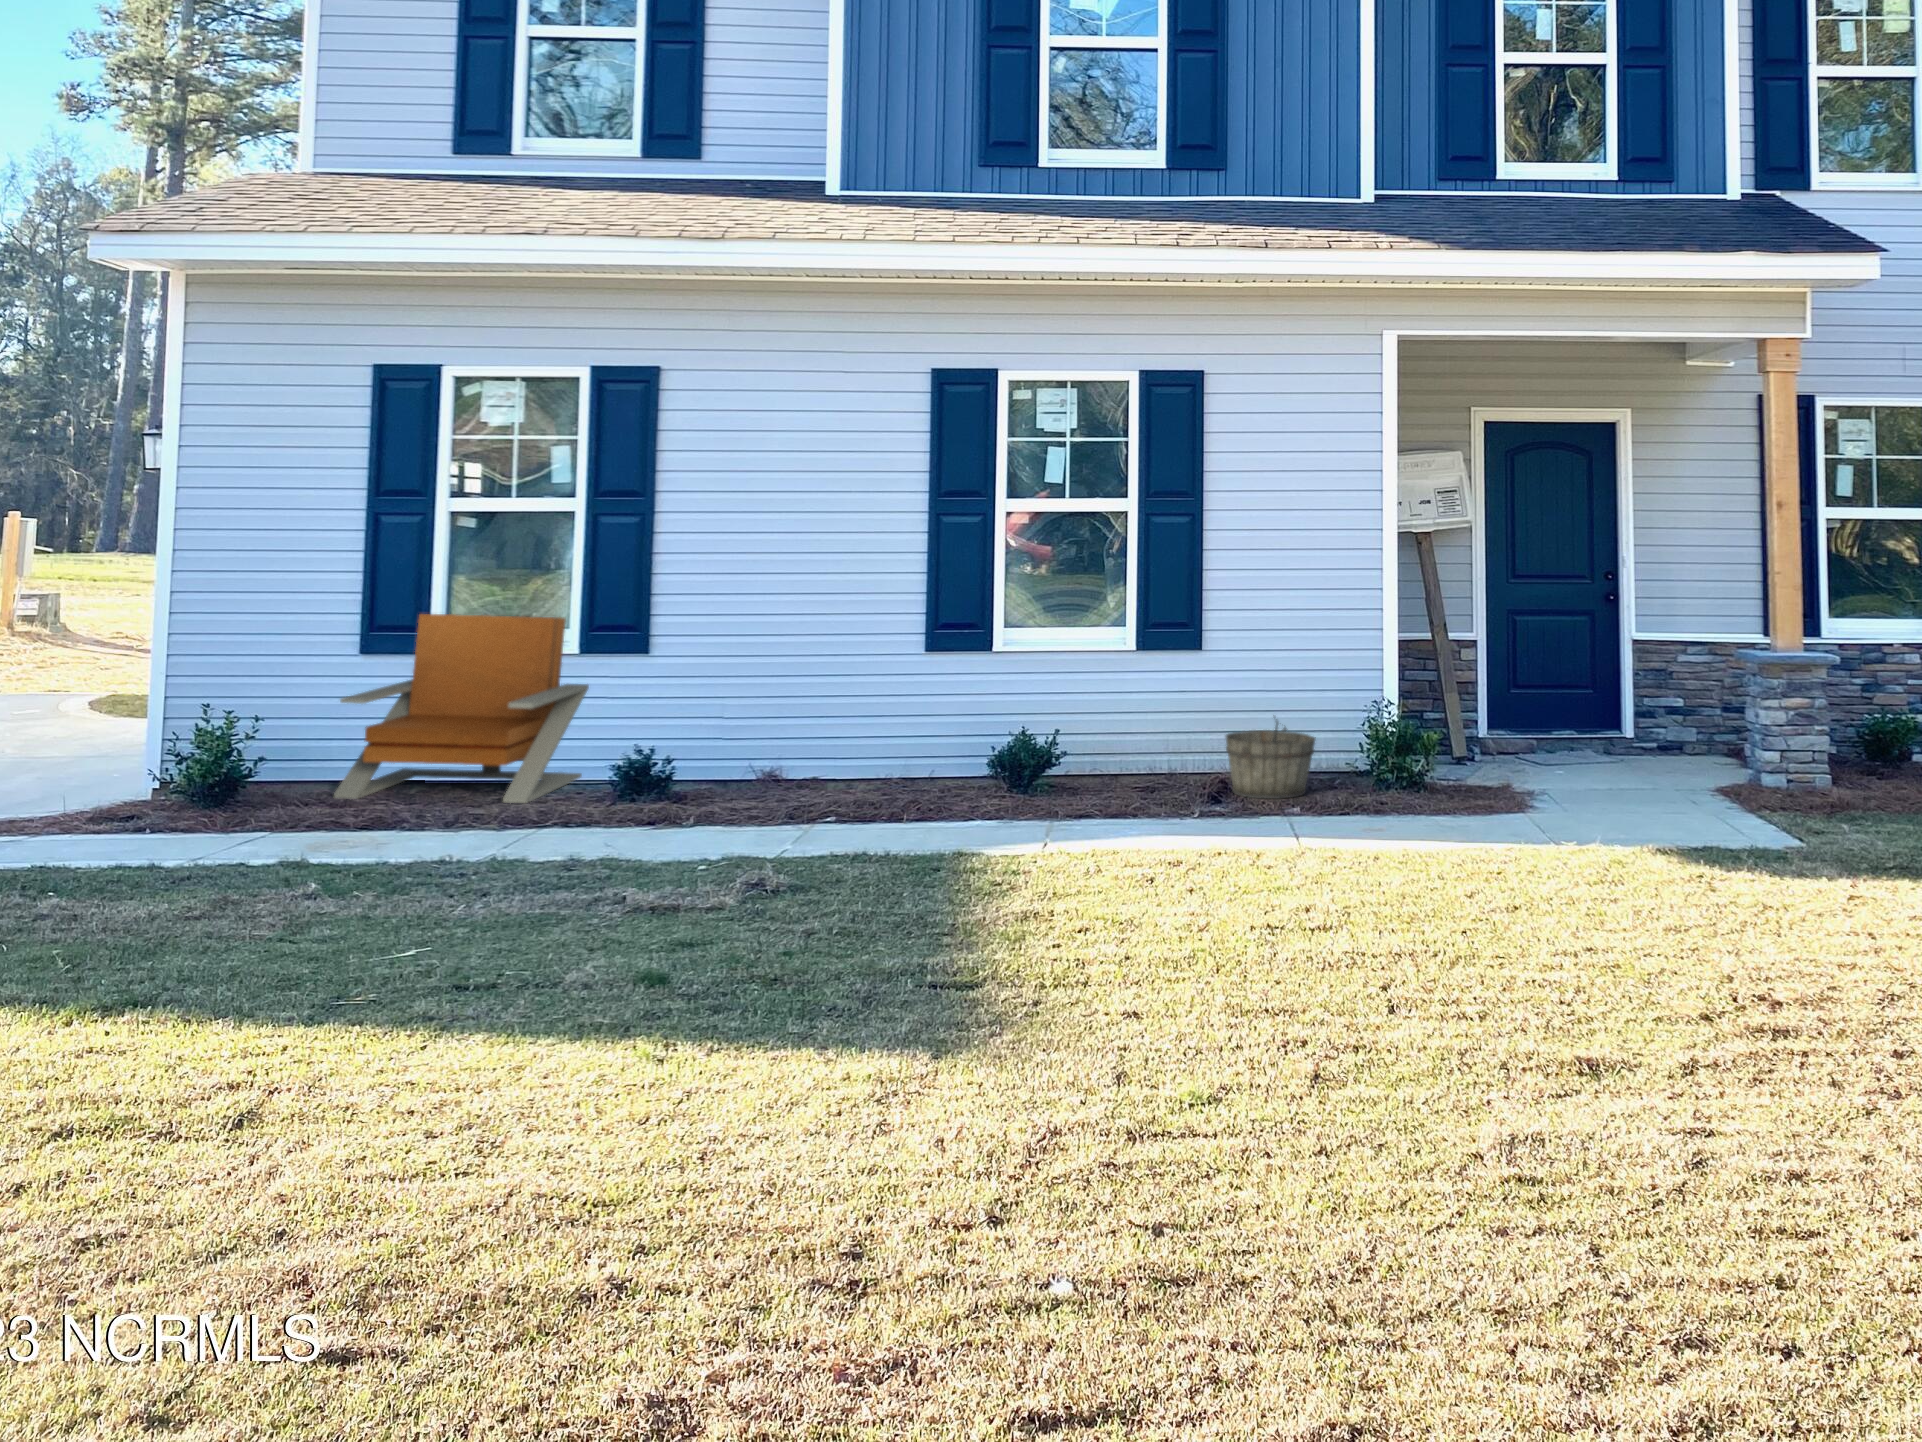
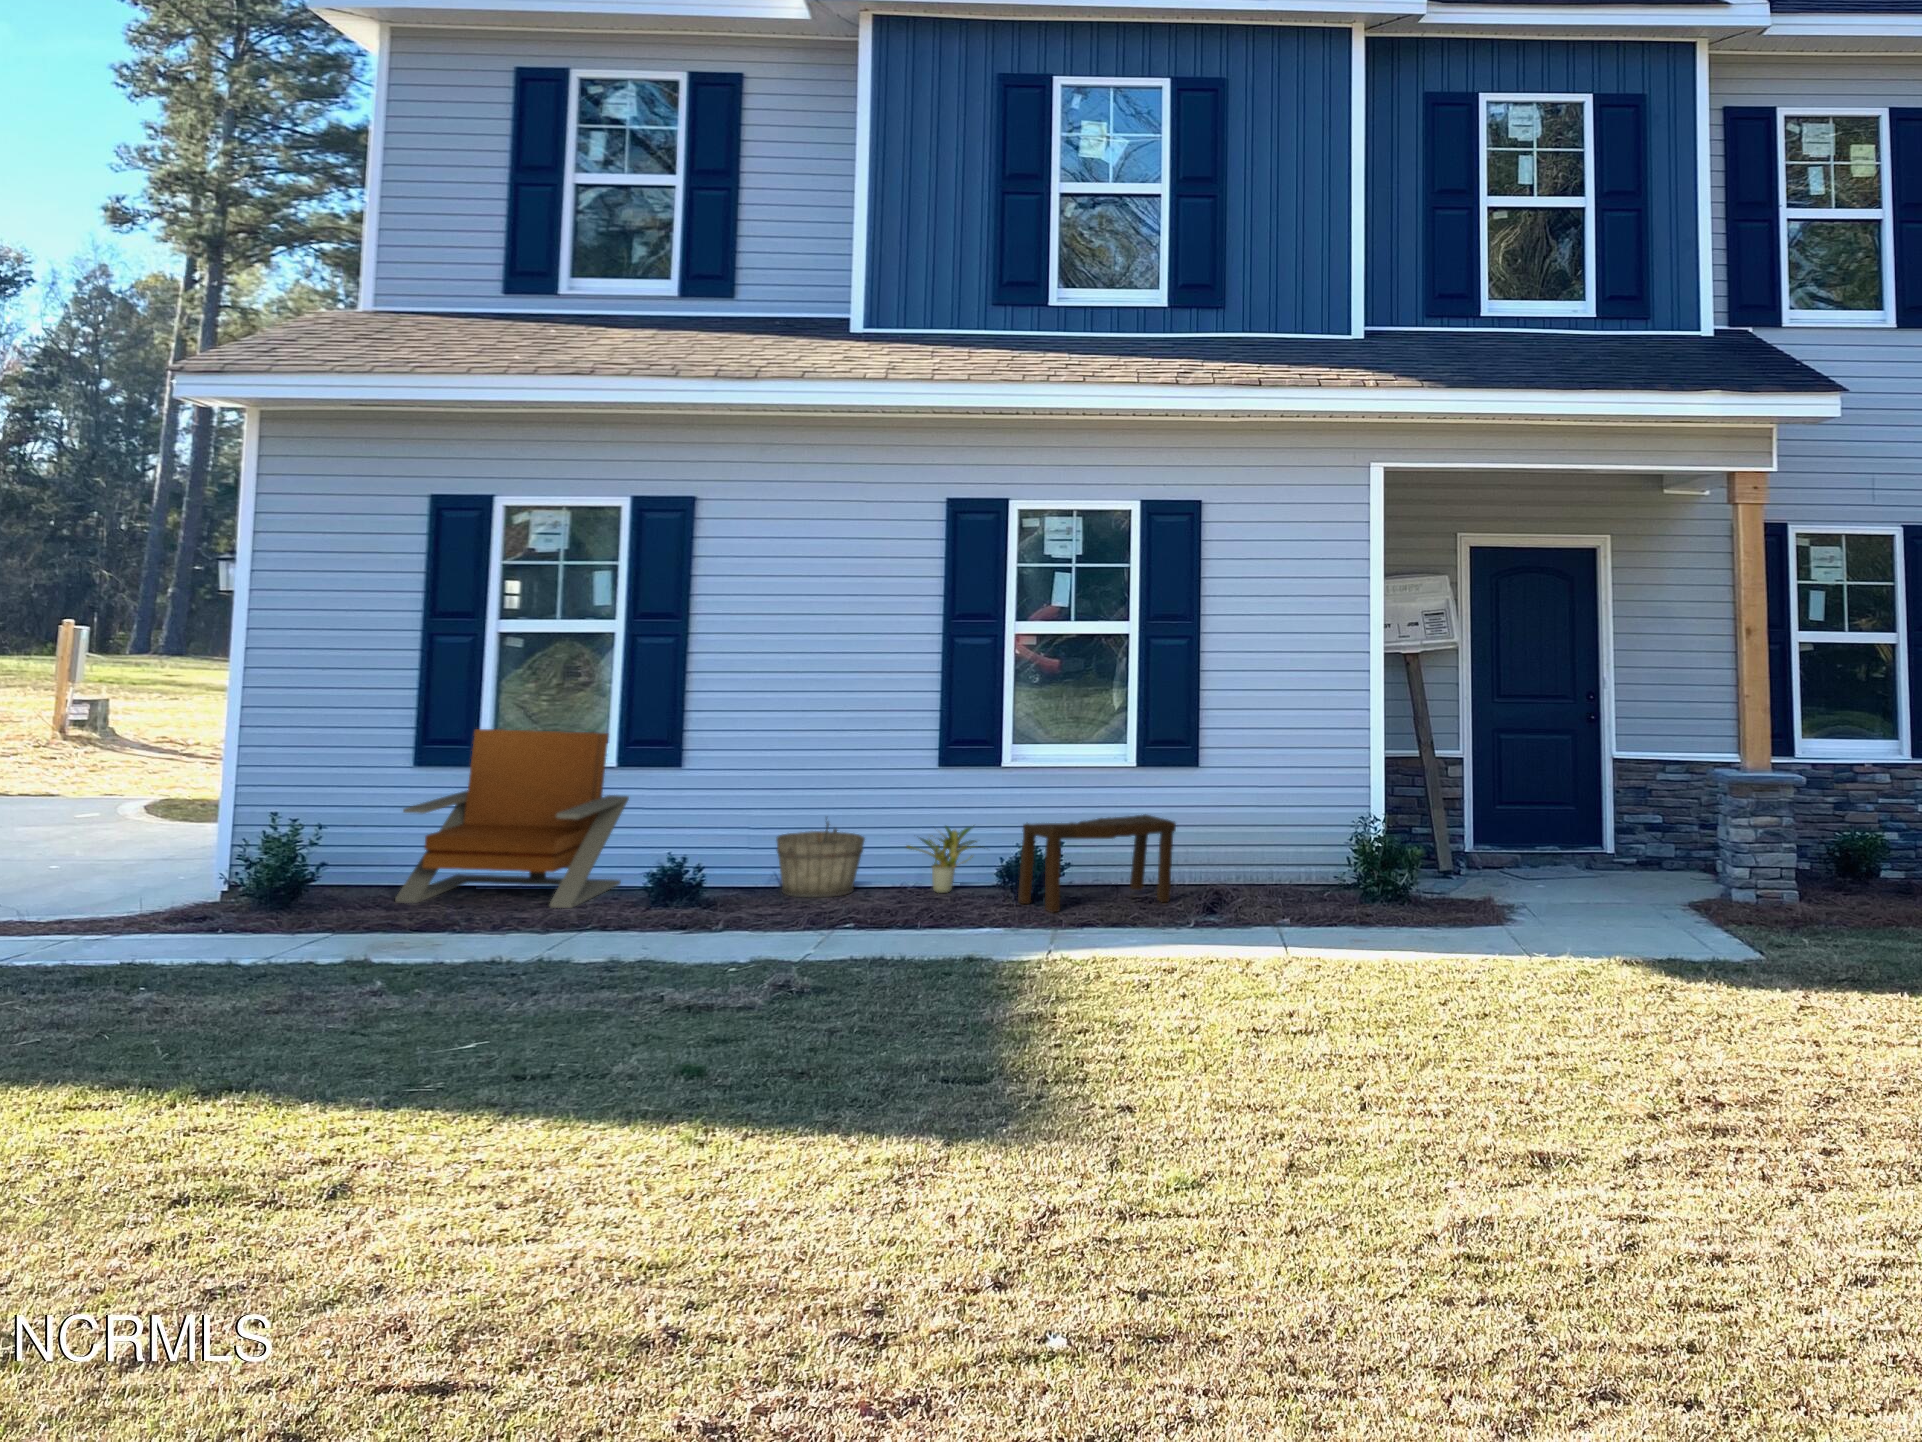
bench: none [1009,701,1177,804] -> present [1018,814,1176,912]
potted plant: none [888,712,978,785] -> present [907,826,978,893]
wooden bucket: present [1226,719,1316,799] -> present [777,819,865,897]

